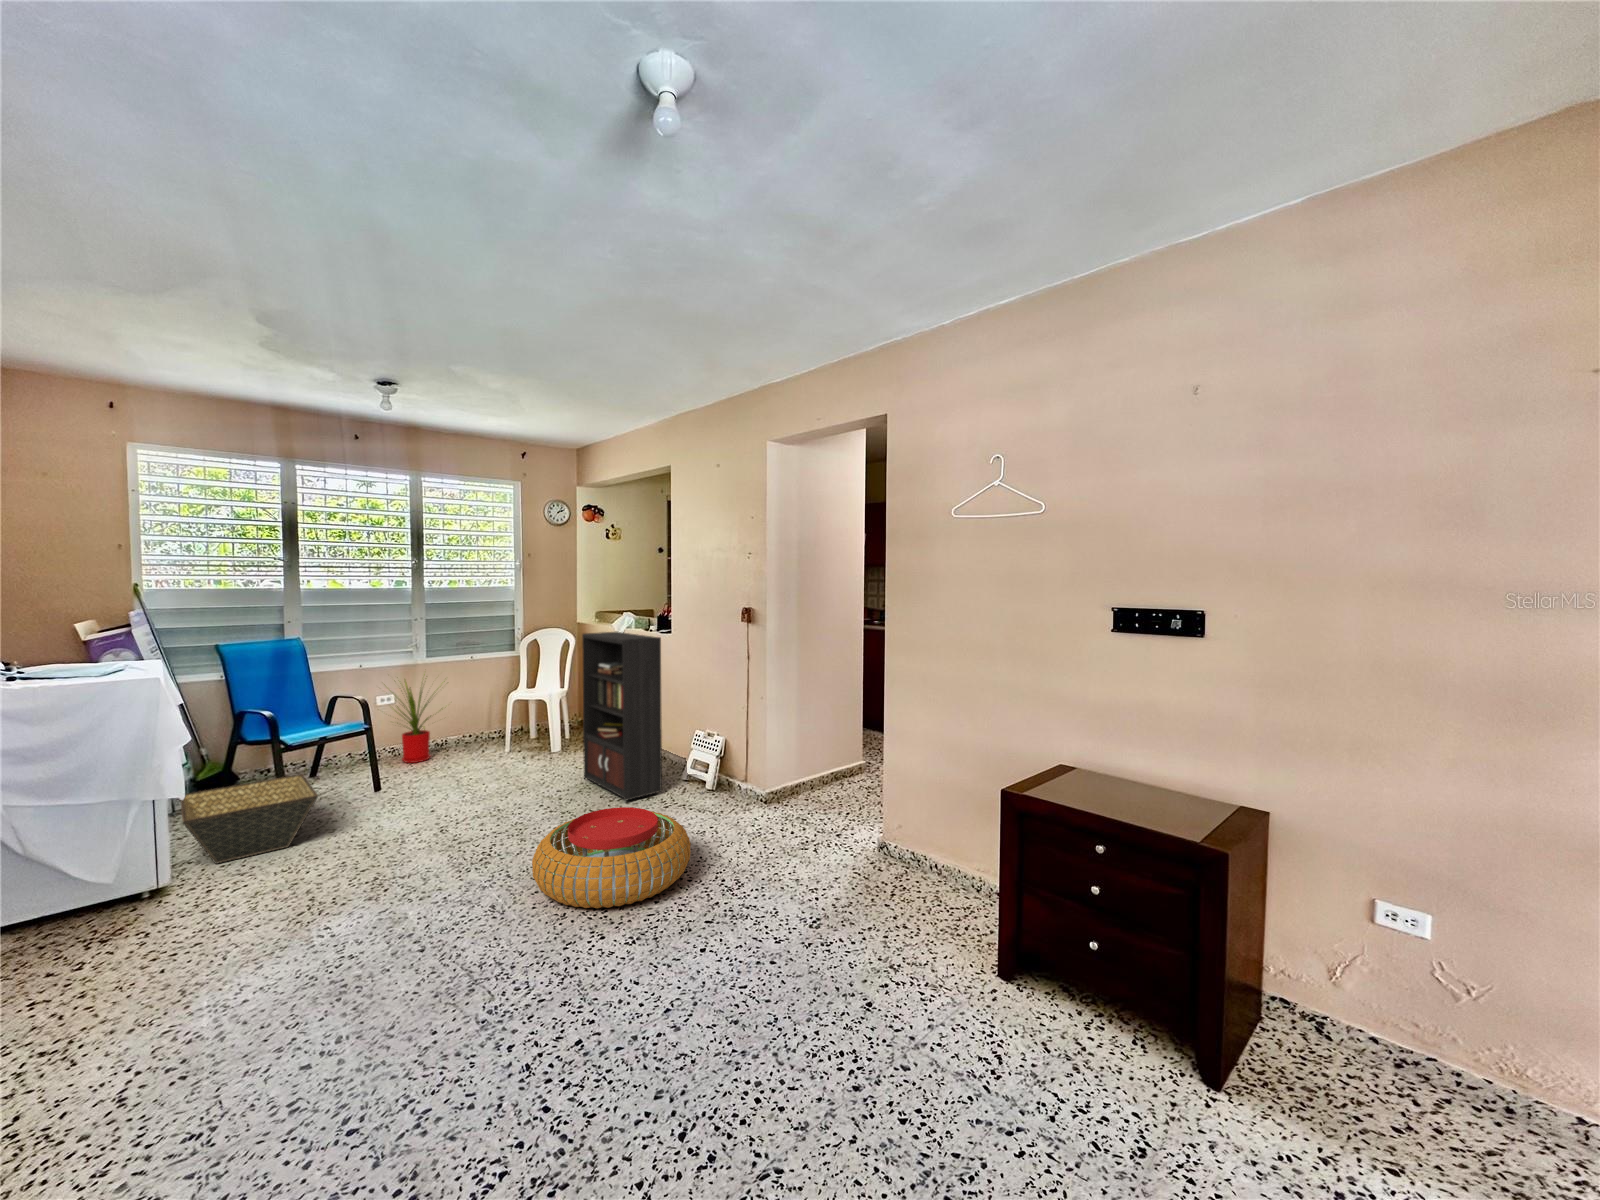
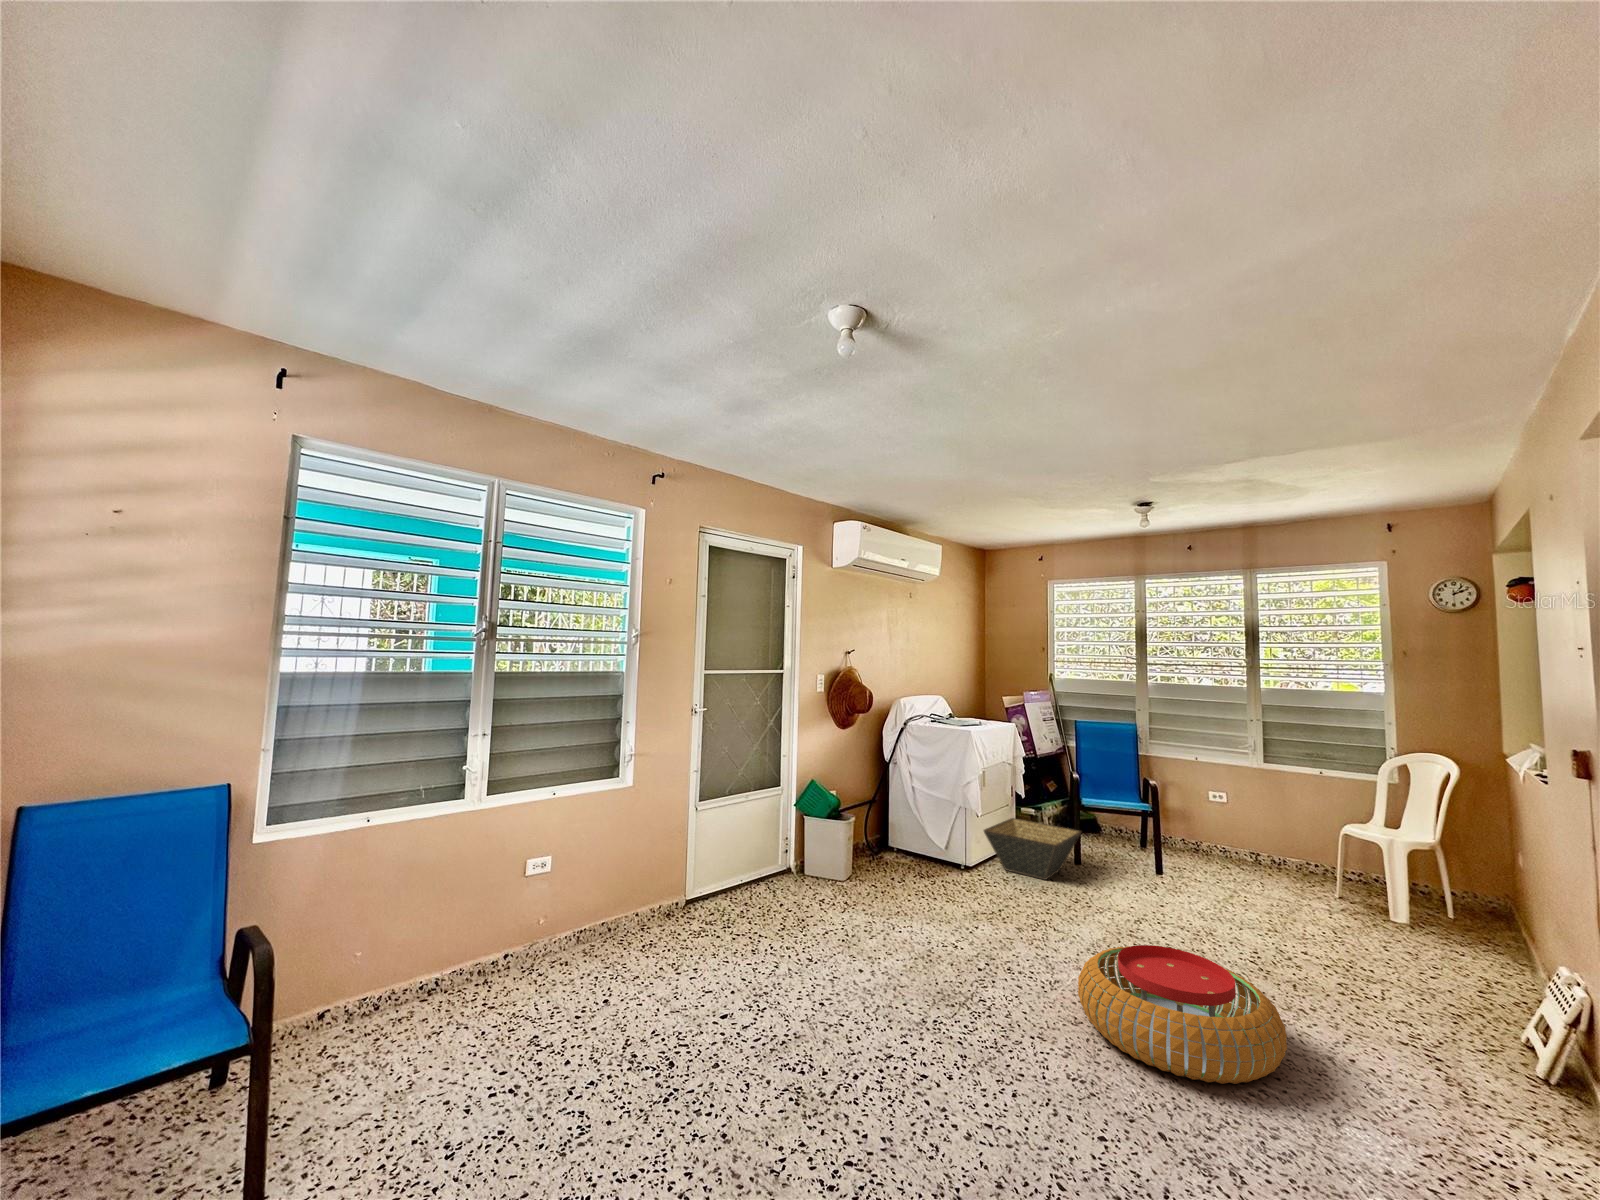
bookcase: present [582,632,703,801] -> none [1342,755,1512,1067]
house plant: present [397,674,431,763] -> none [1193,769,1277,870]

